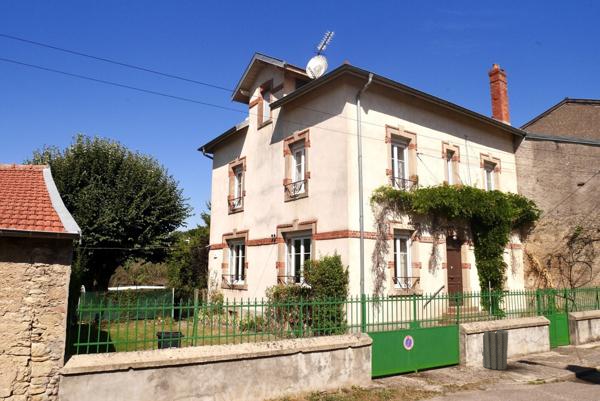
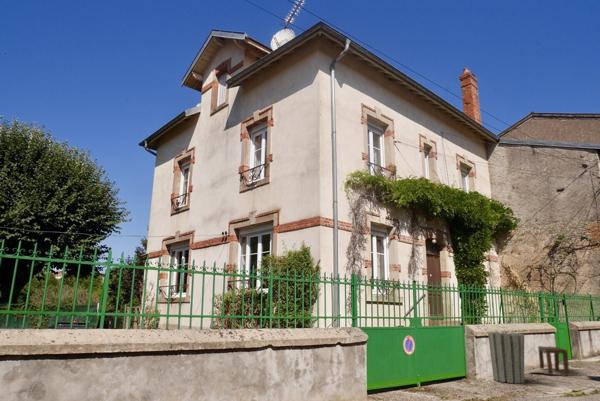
bench: none [531,336,550,362] -> present [538,346,569,376]

